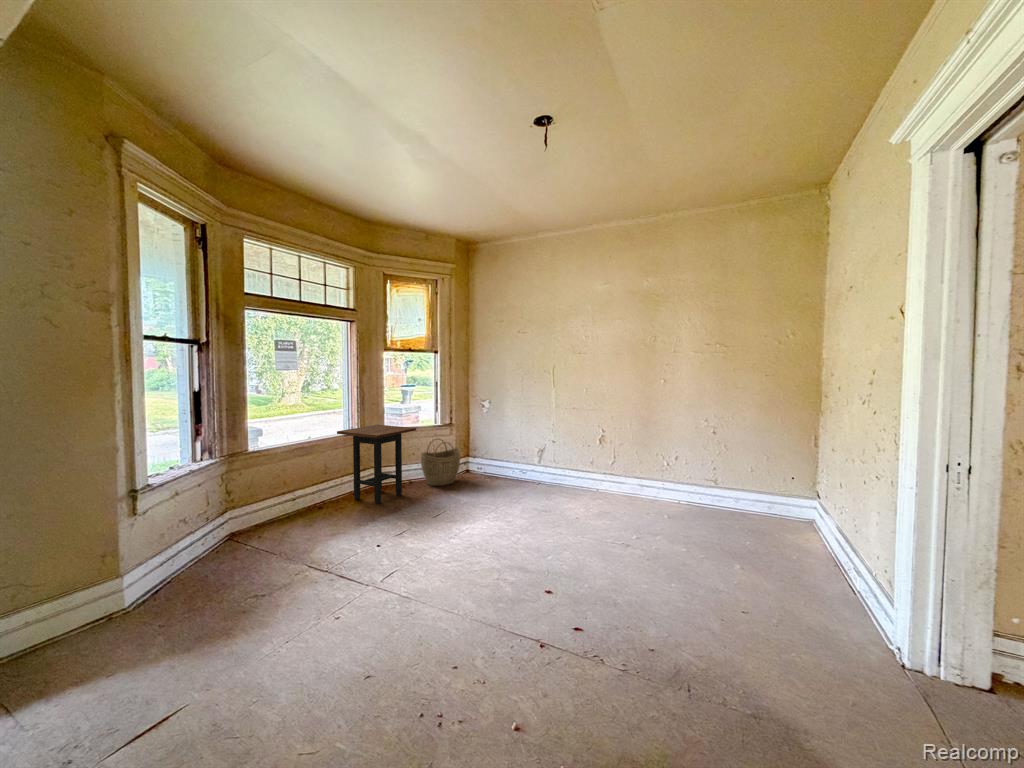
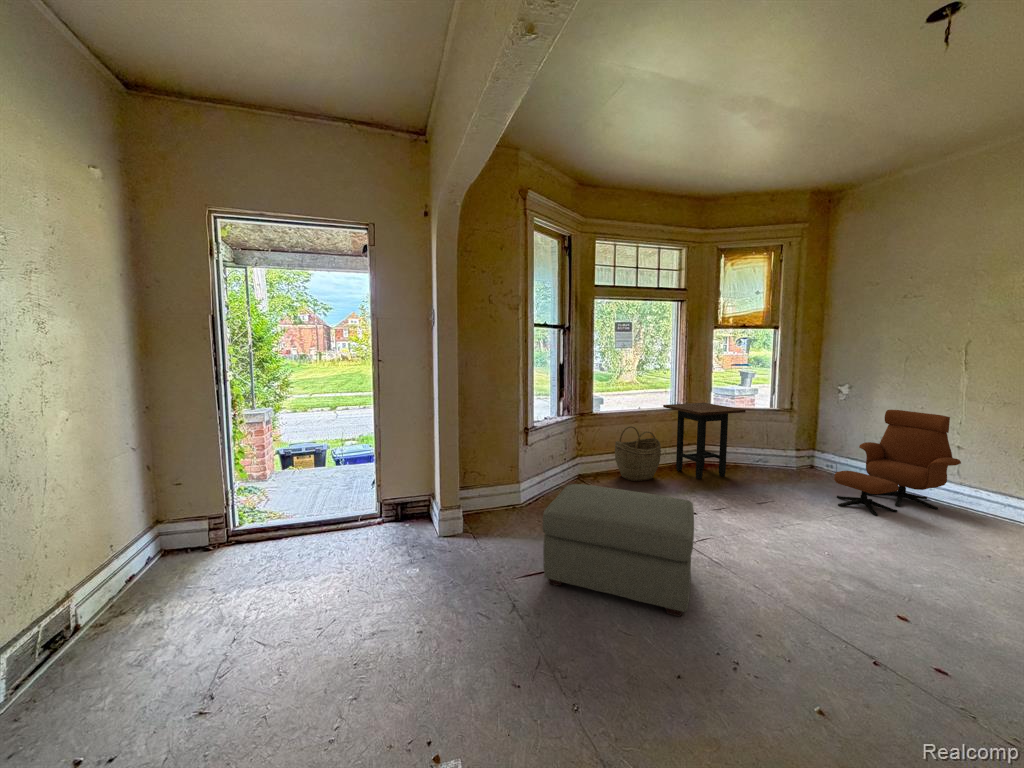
lounge chair: none [484,417,552,502] -> present [834,410,961,516]
woven basket: present [421,439,460,486] -> present [615,426,661,481]
ottoman: none [165,535,386,725] -> present [543,484,694,617]

